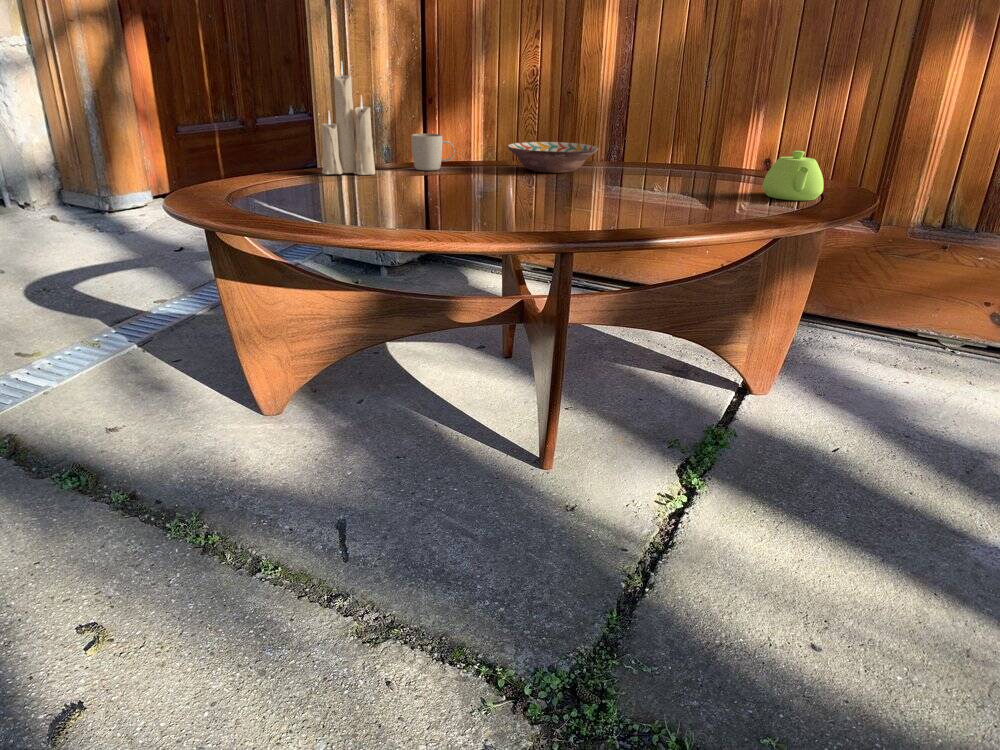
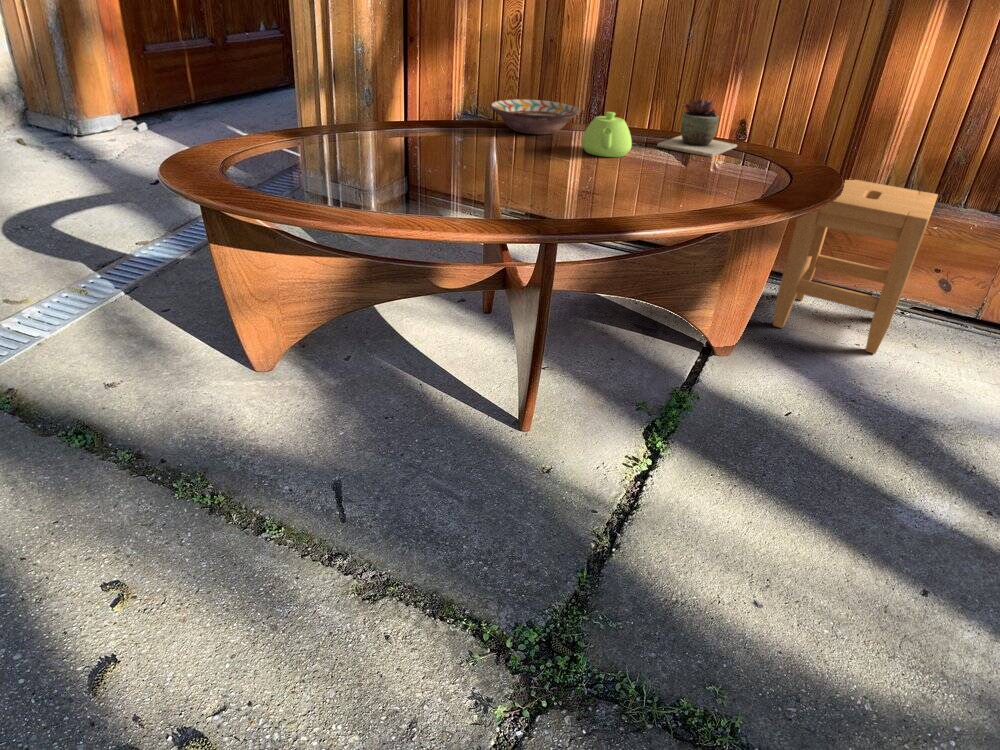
candle: present [321,61,375,175] -> none [308,10,361,133]
succulent plant: none [680,128,764,185] -> present [657,99,737,157]
mug: present [411,134,455,170] -> none [396,89,439,128]
teapot: present [762,151,824,201] -> present [582,112,632,157]
stool: none [815,208,983,391] -> present [773,180,938,354]

